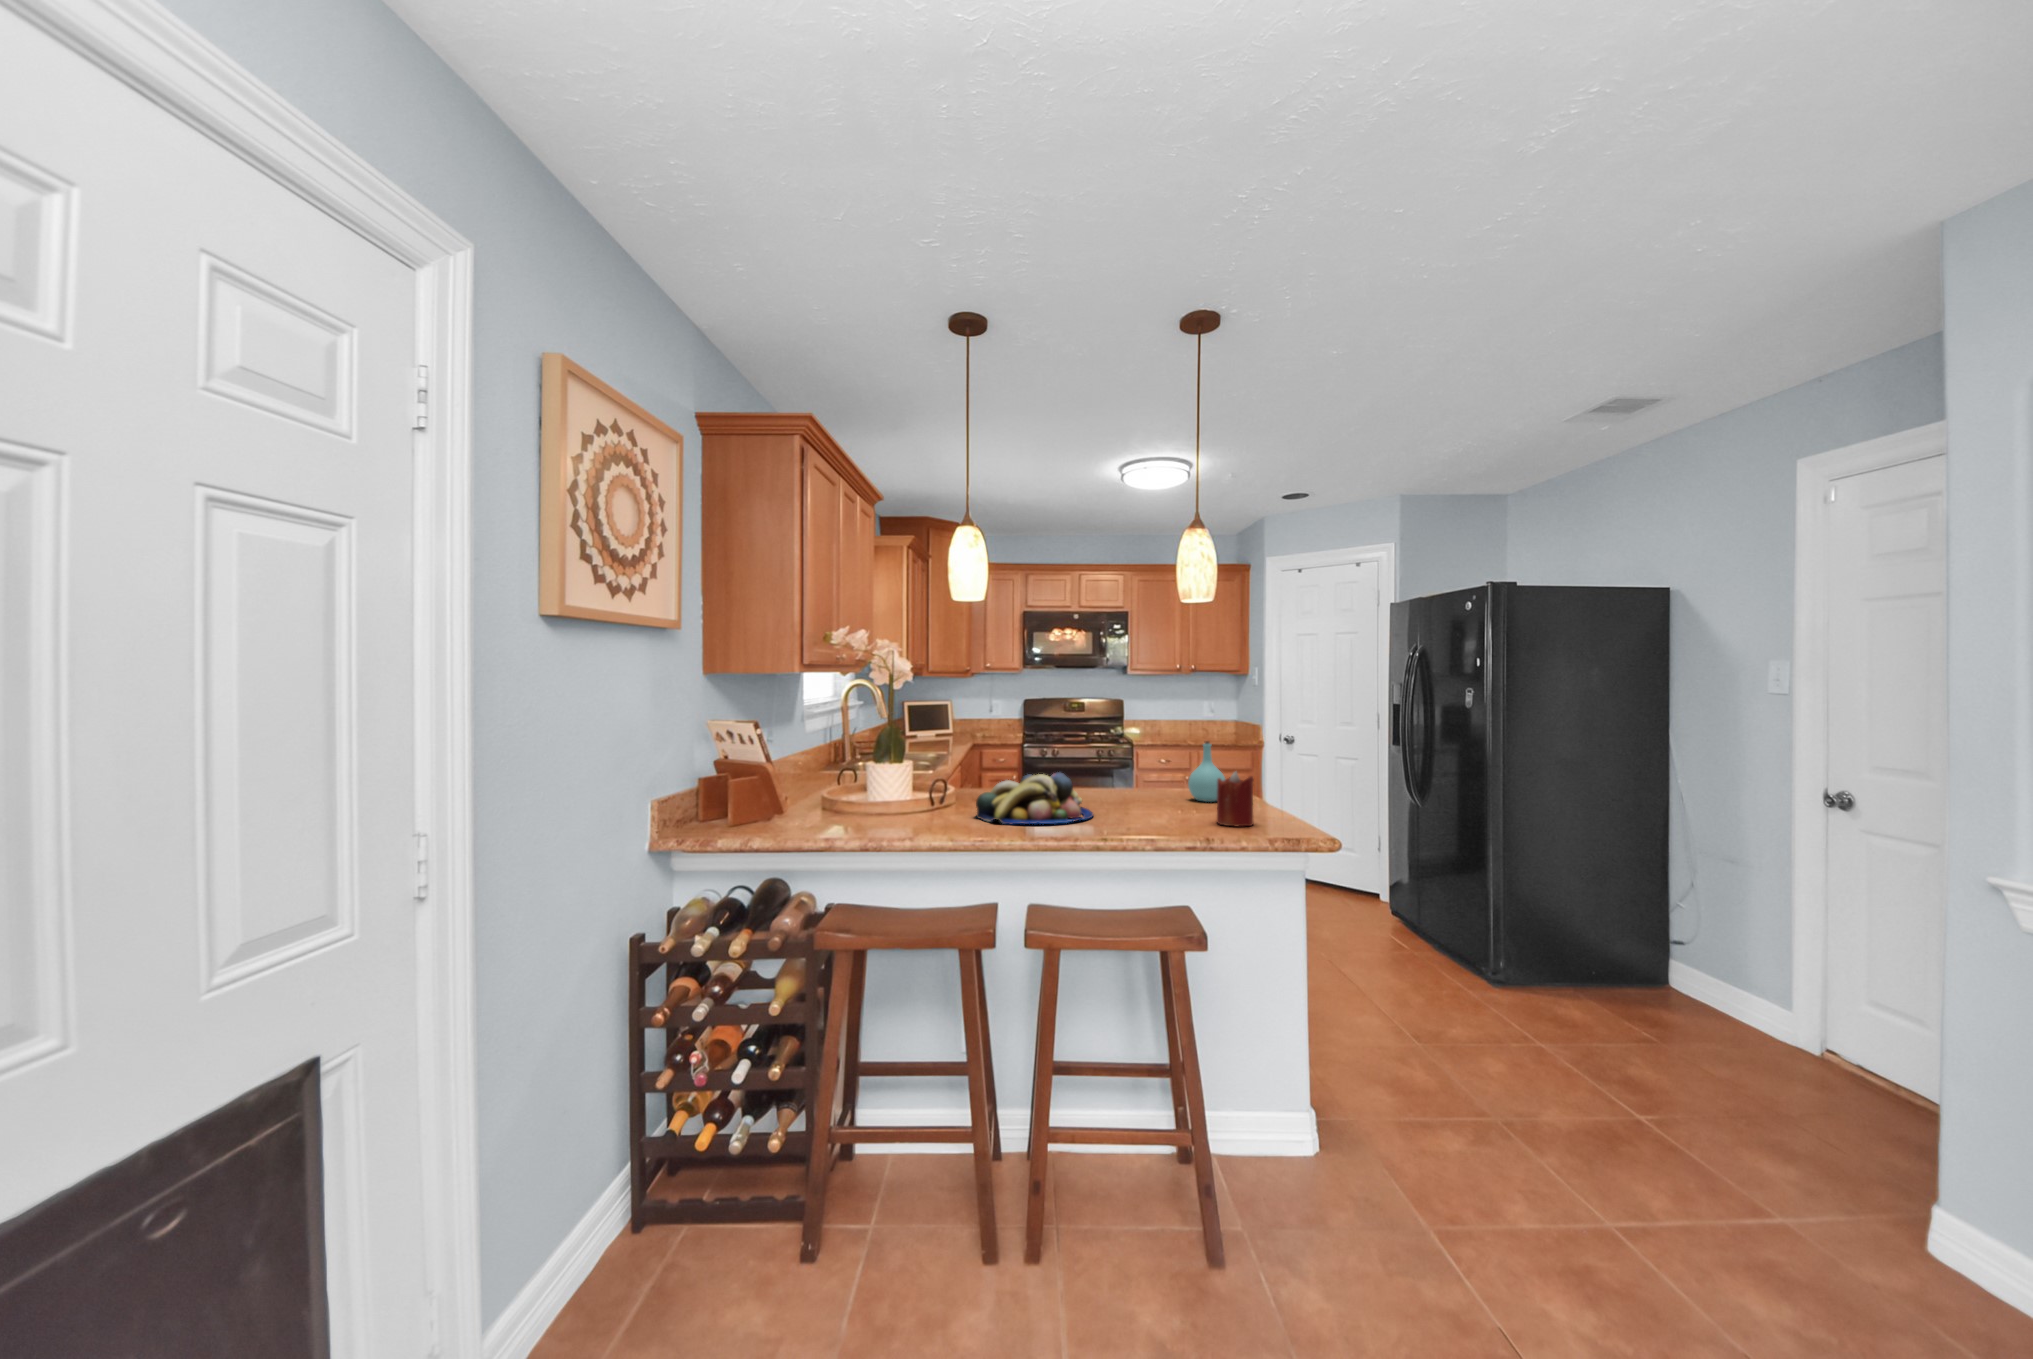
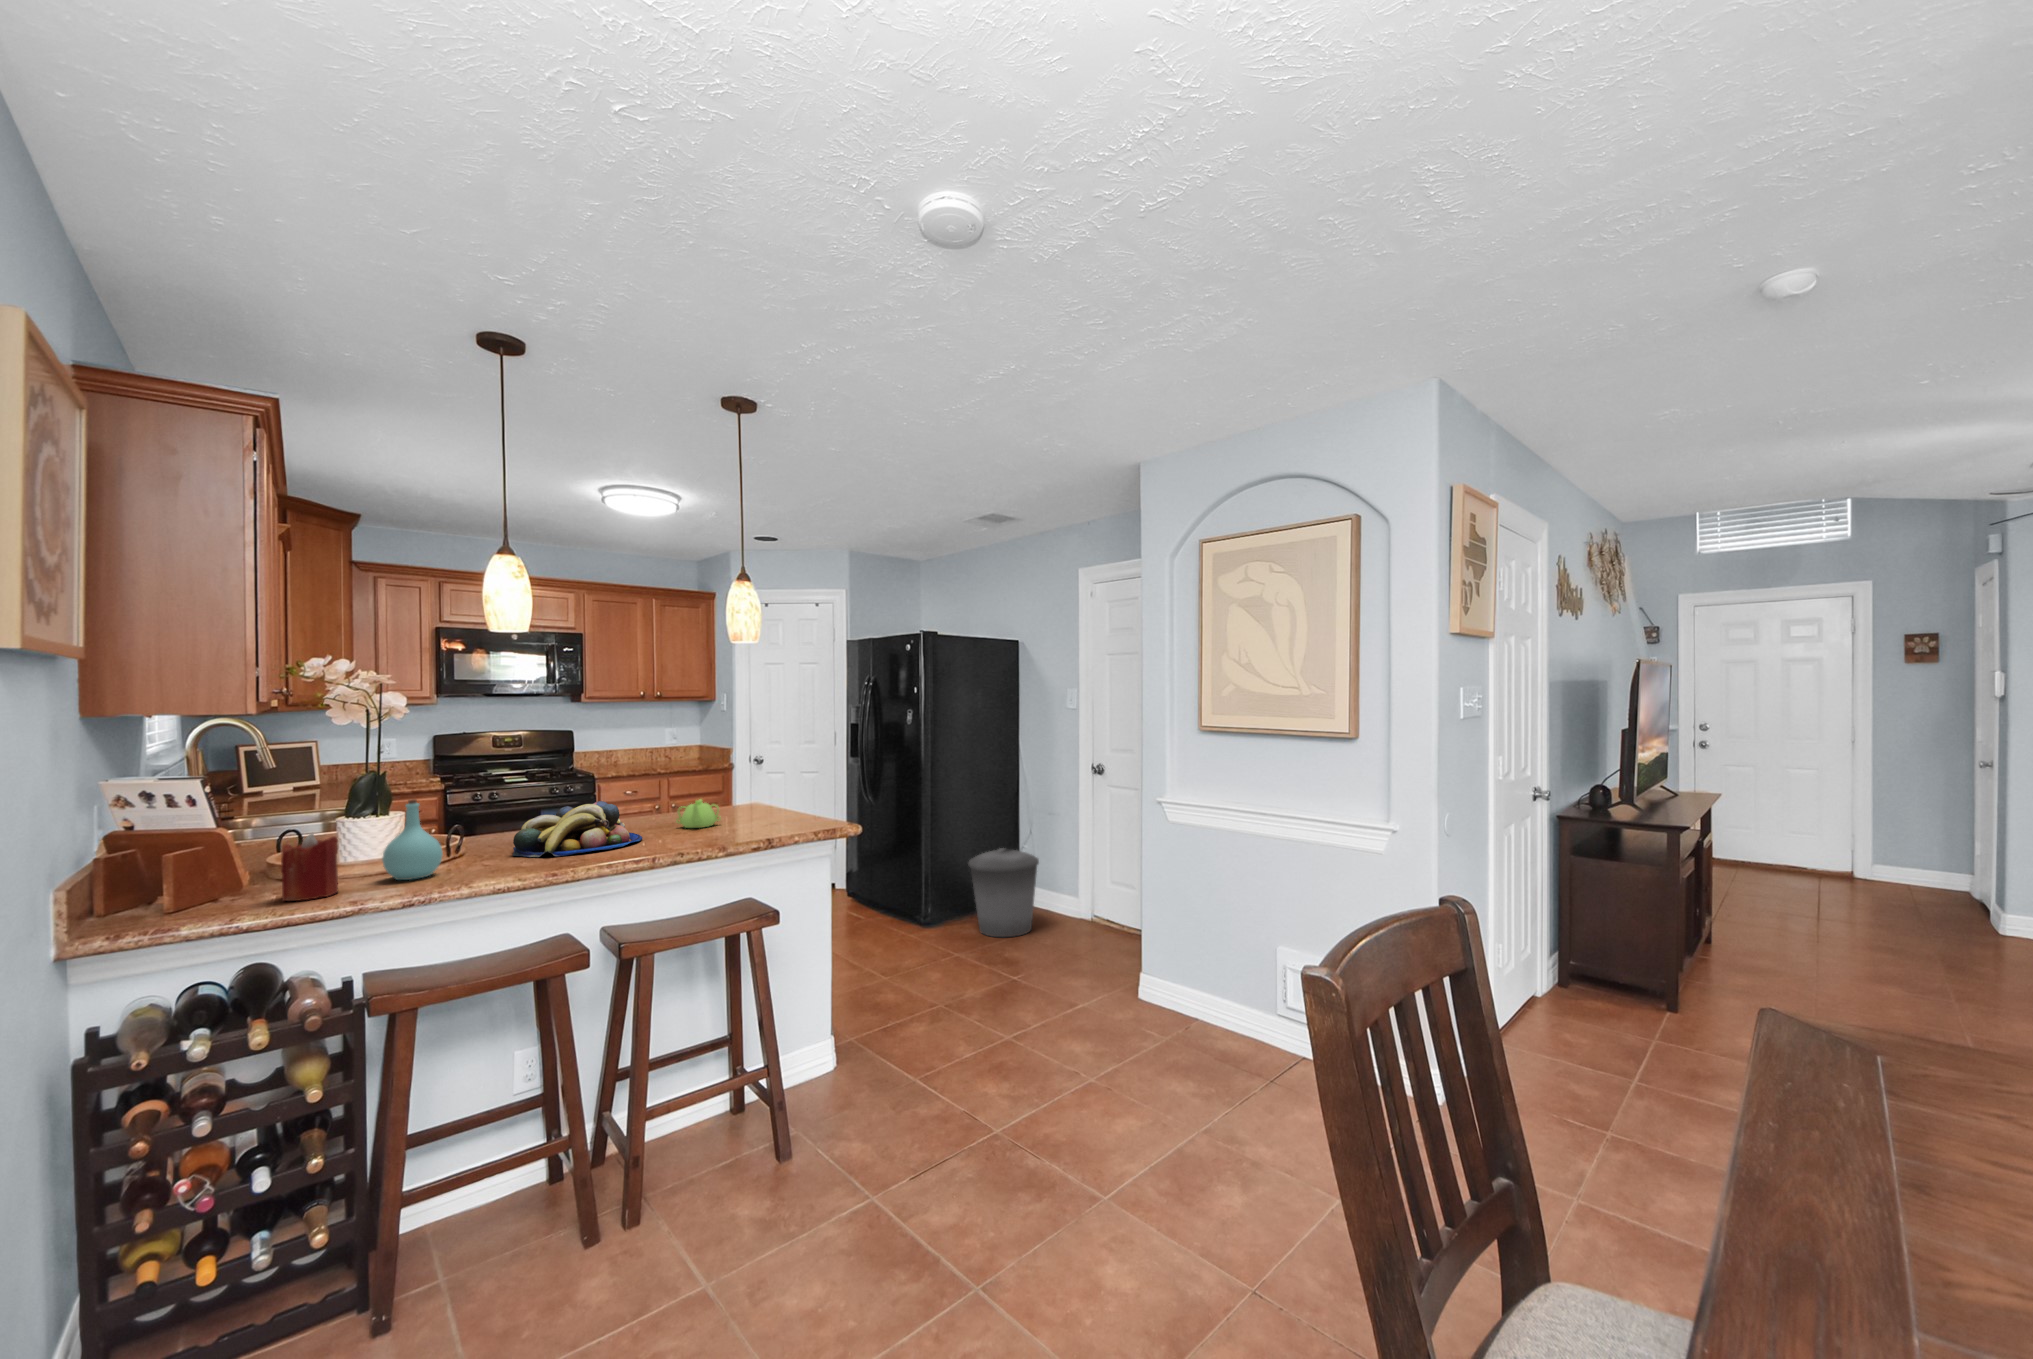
bottle: present [1188,741,1225,802] -> present [382,799,443,880]
candle: present [1217,772,1253,826] -> present [281,833,338,901]
teapot: none [1136,781,1183,813] -> present [676,799,721,828]
trash can: none [1556,896,1686,1031] -> present [968,848,1039,937]

